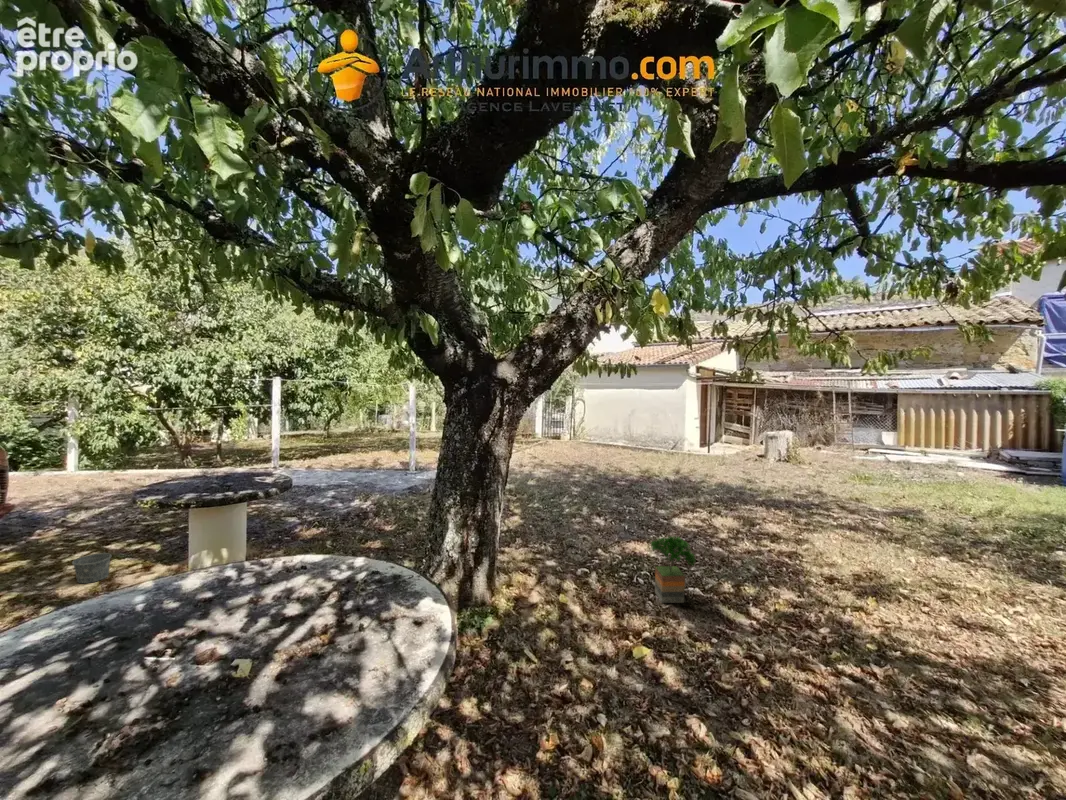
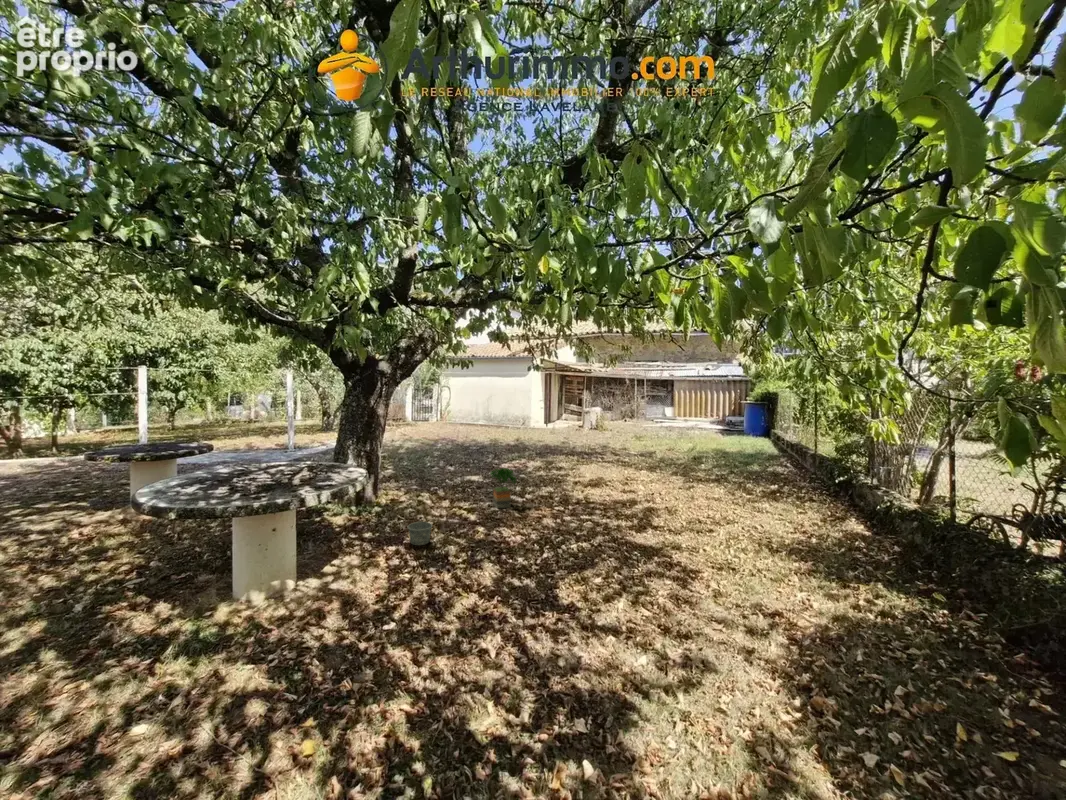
bucket: present [72,552,112,583] -> present [408,521,432,545]

